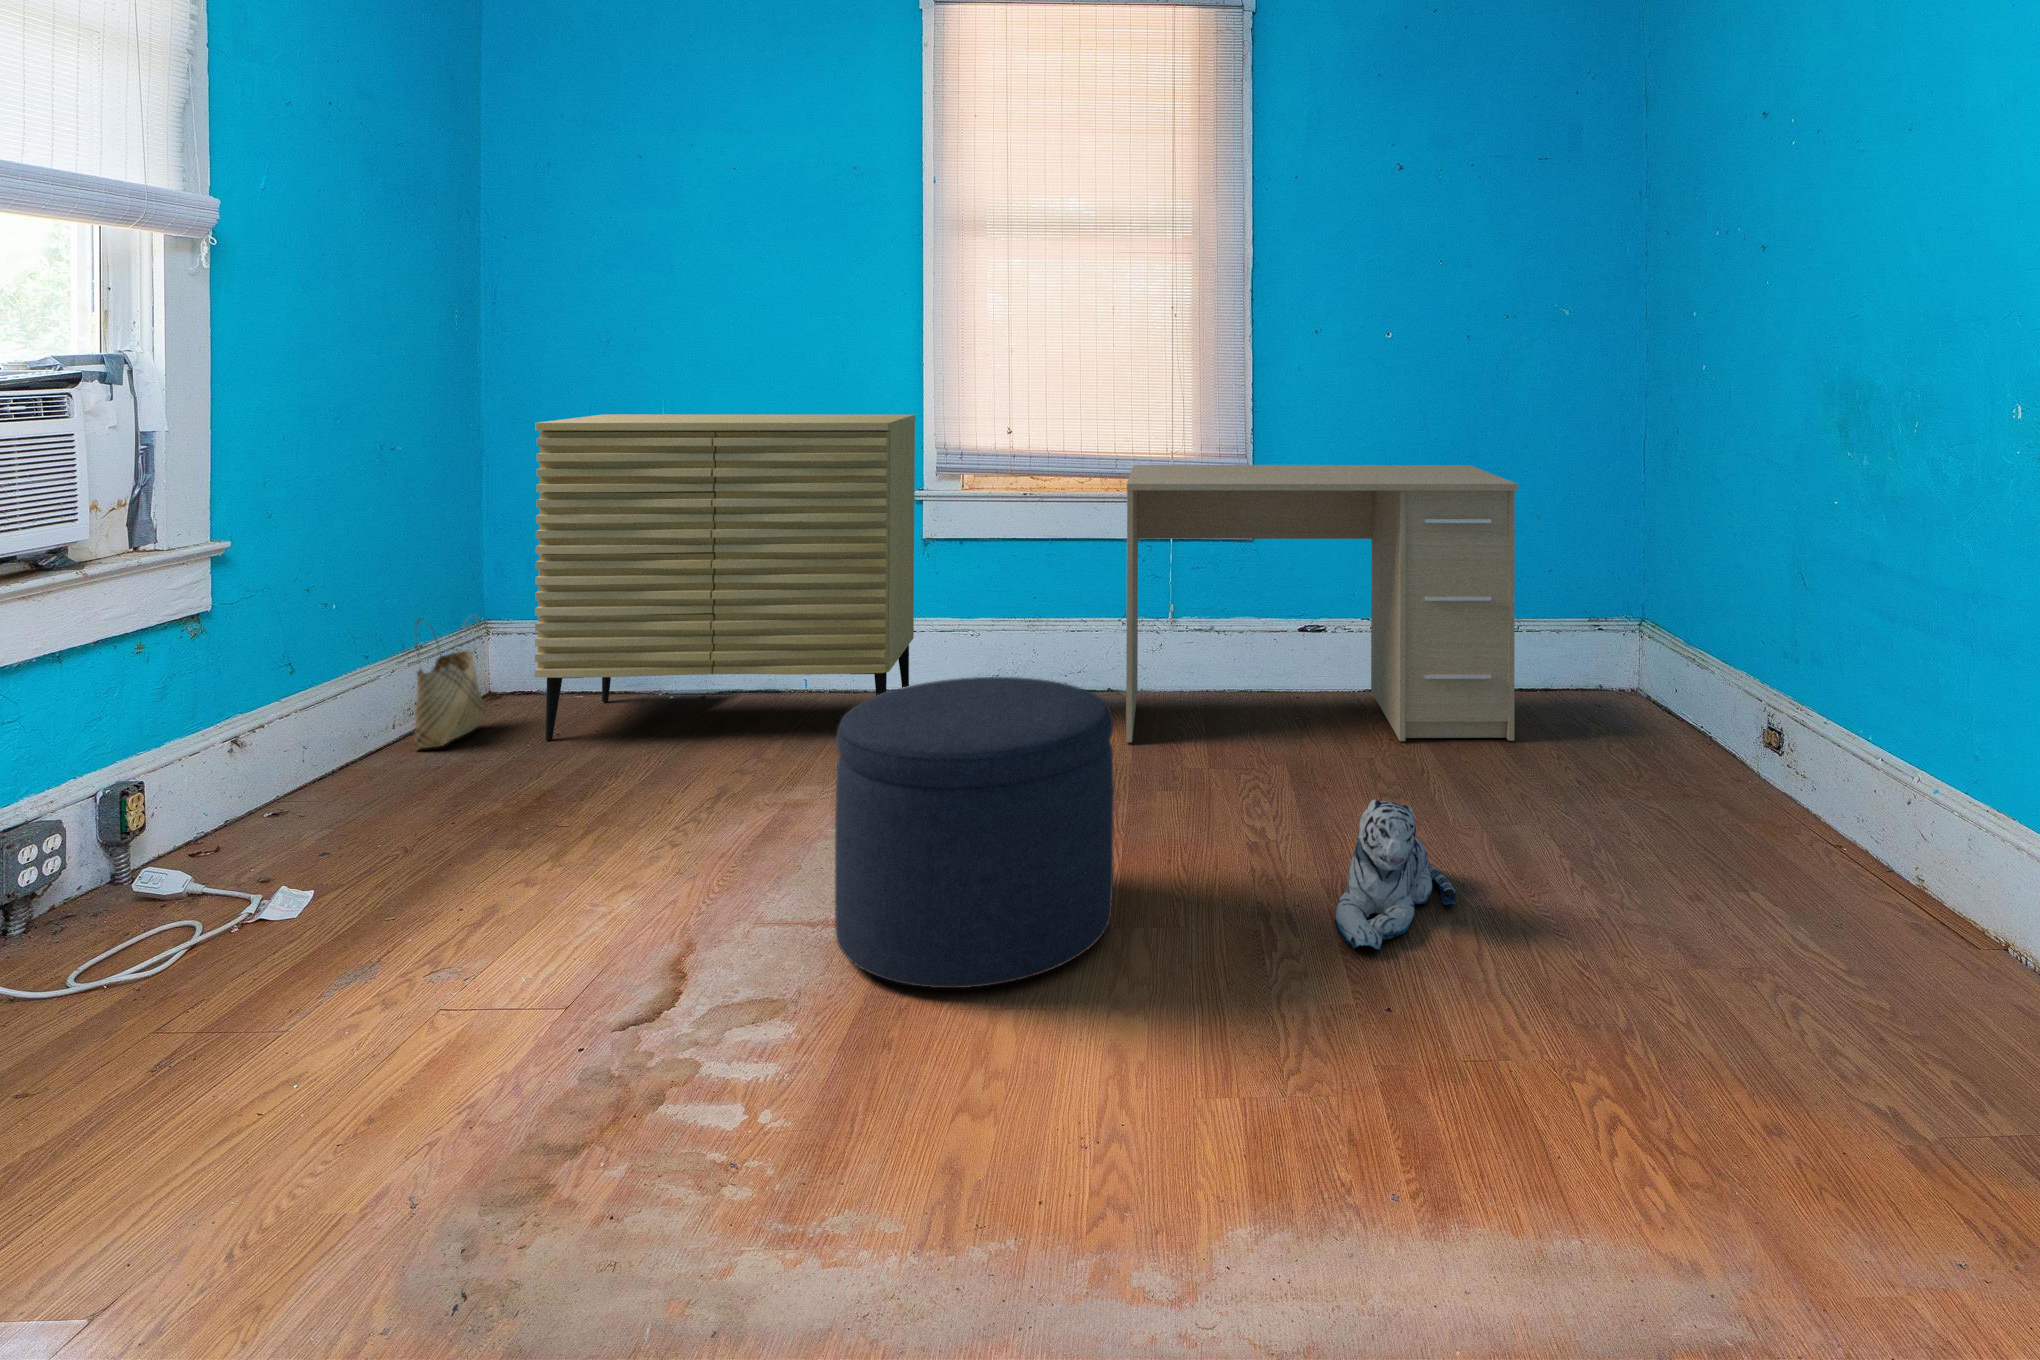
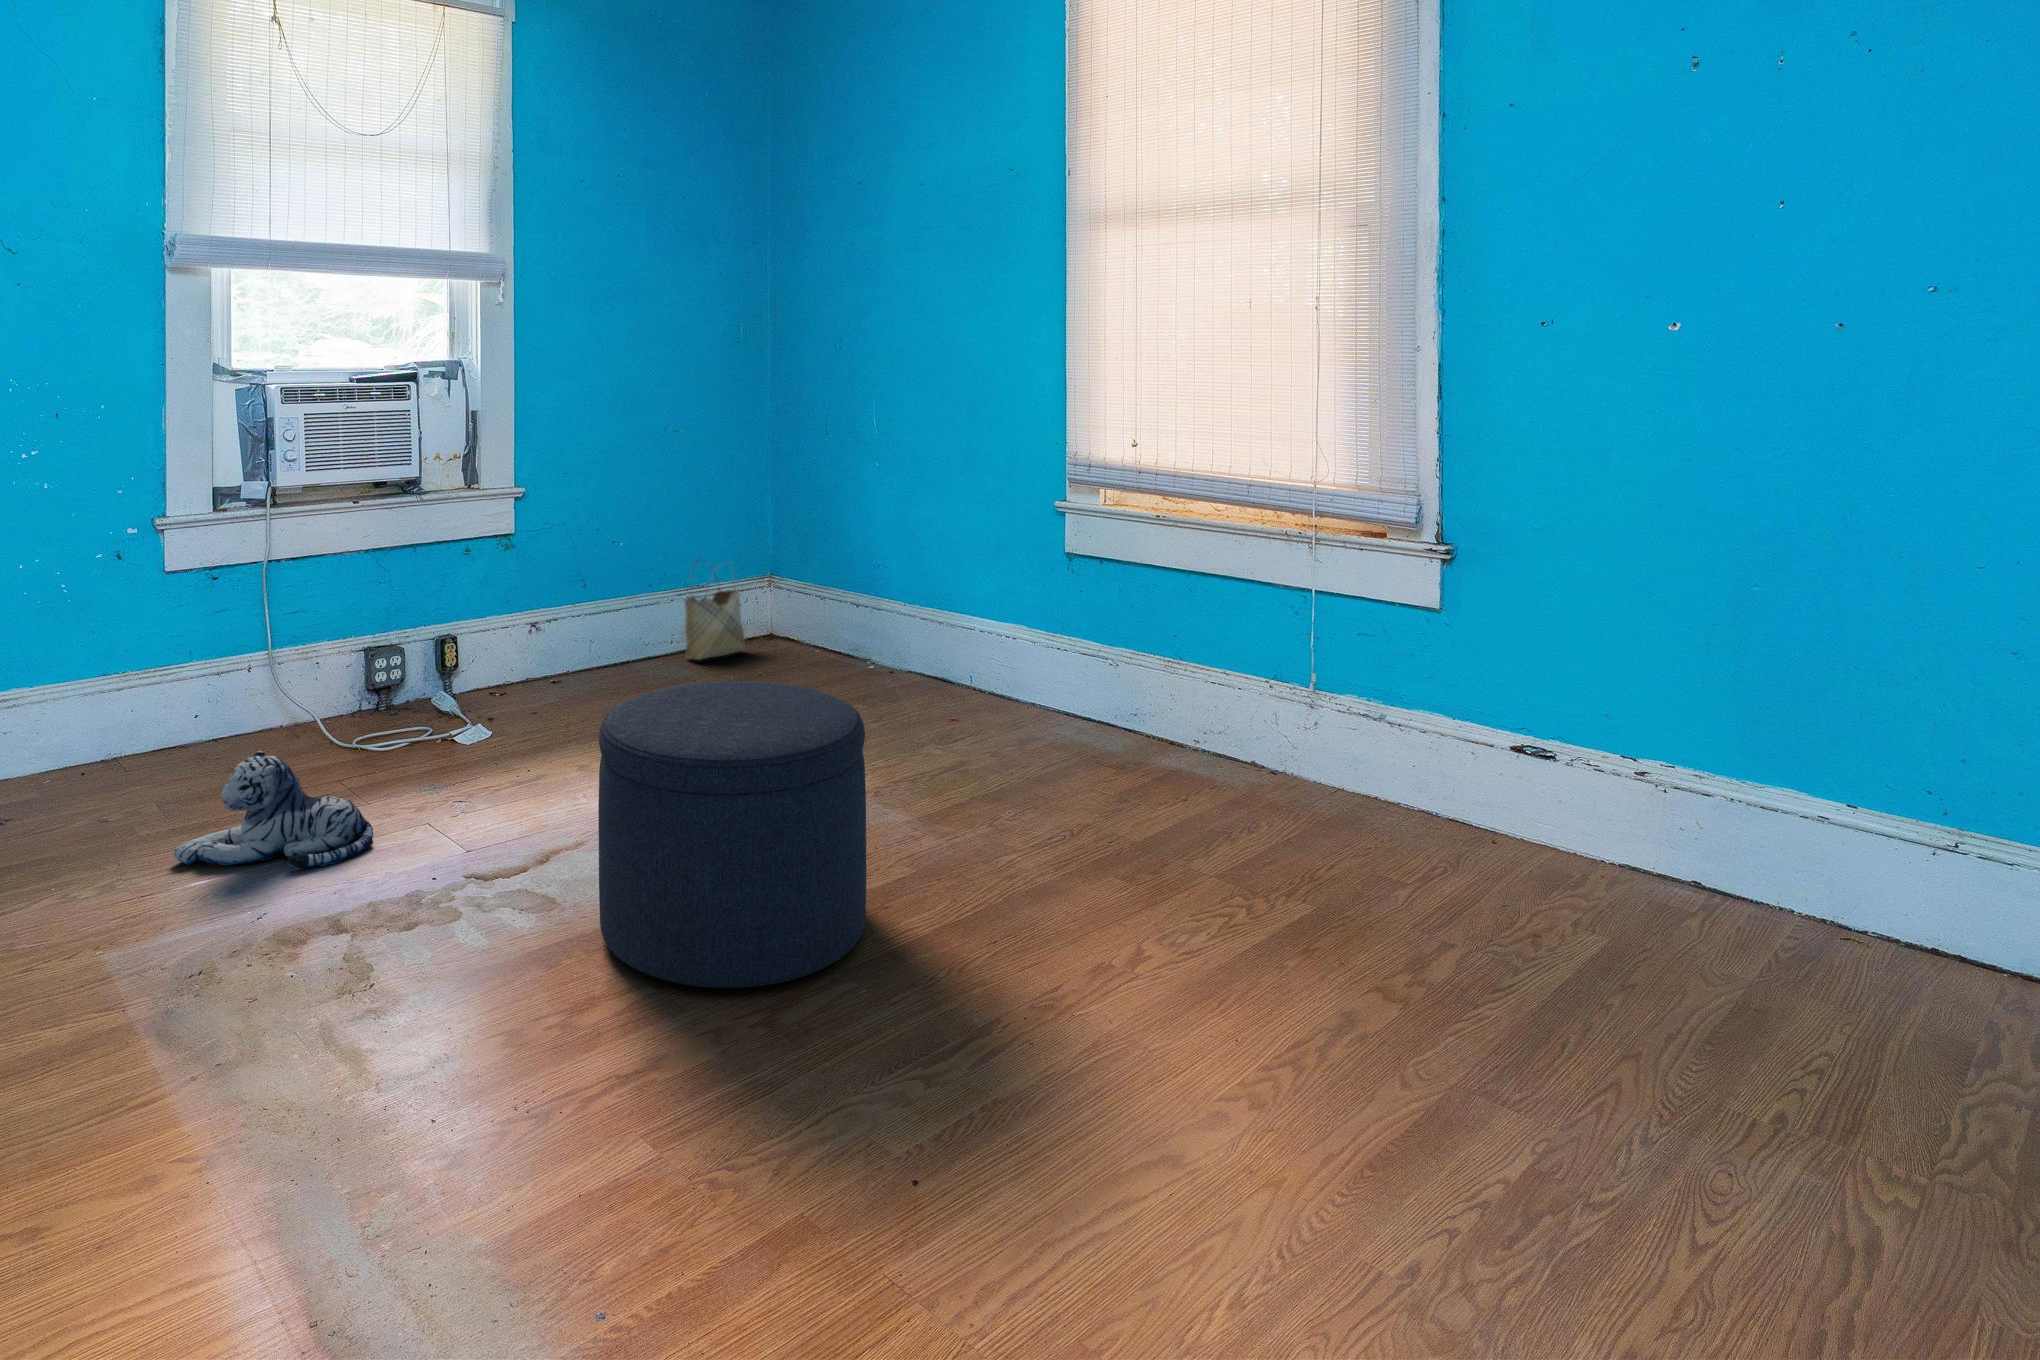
dresser: present [535,414,916,741] -> none [744,407,1061,740]
desk: present [1126,465,1518,743] -> none [1156,494,1813,1018]
plush toy: present [1335,799,1456,950] -> present [173,751,373,868]

